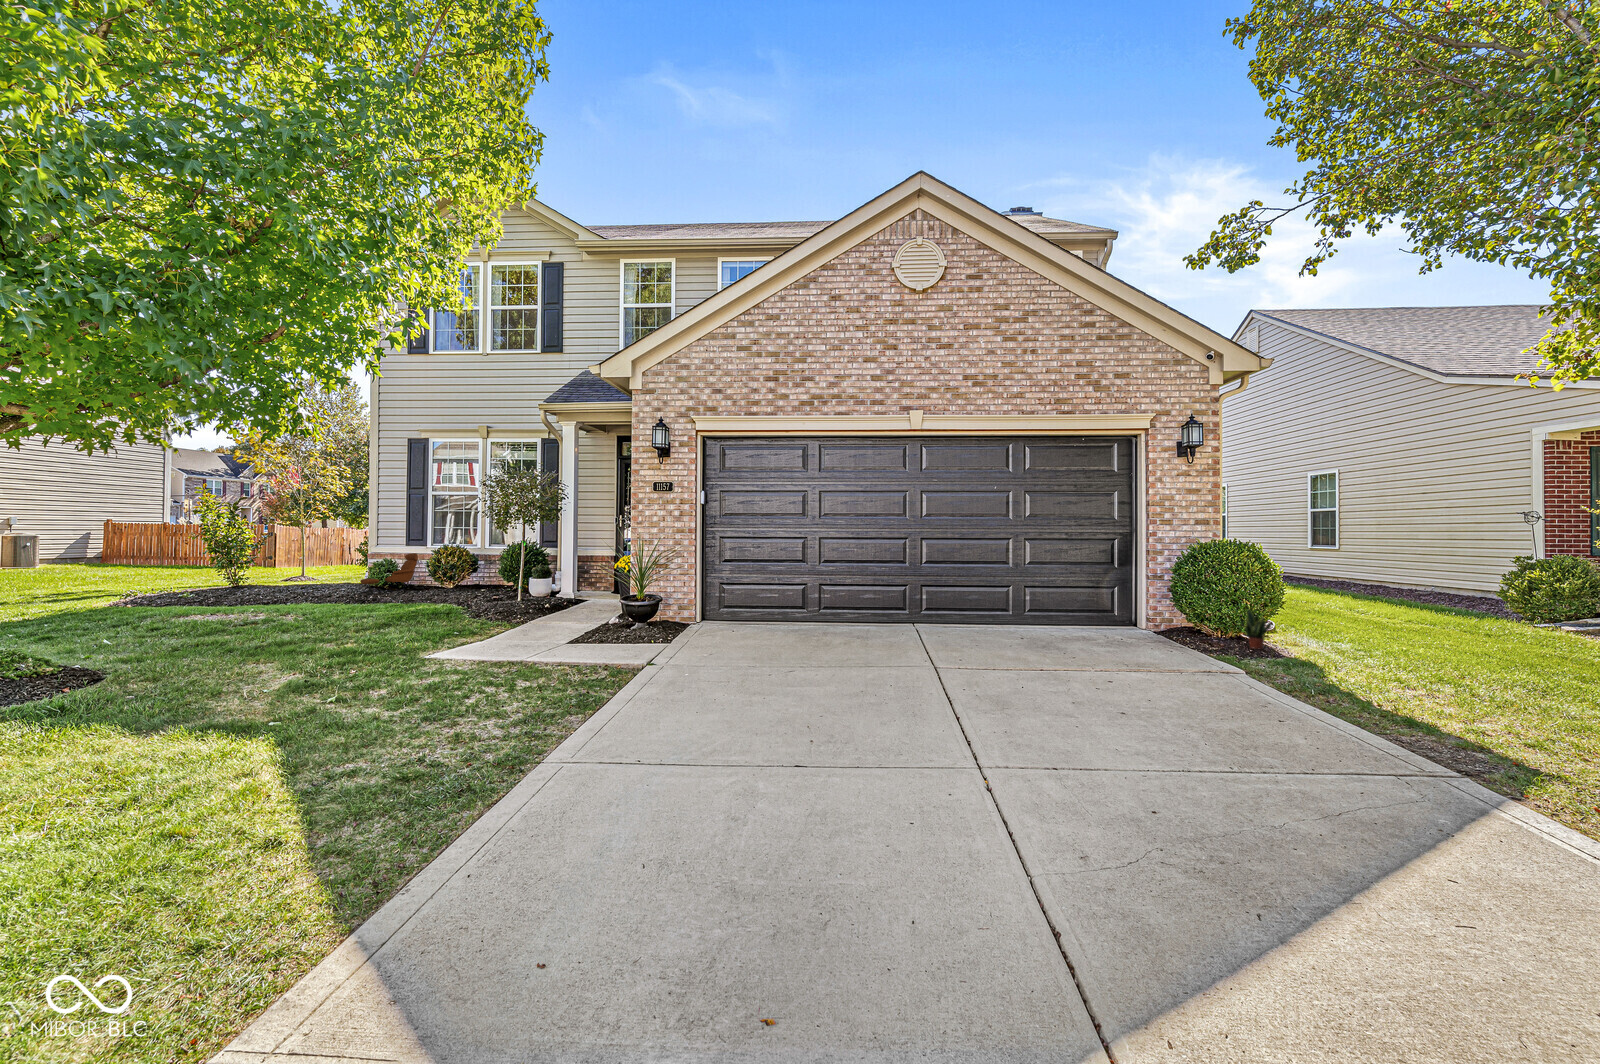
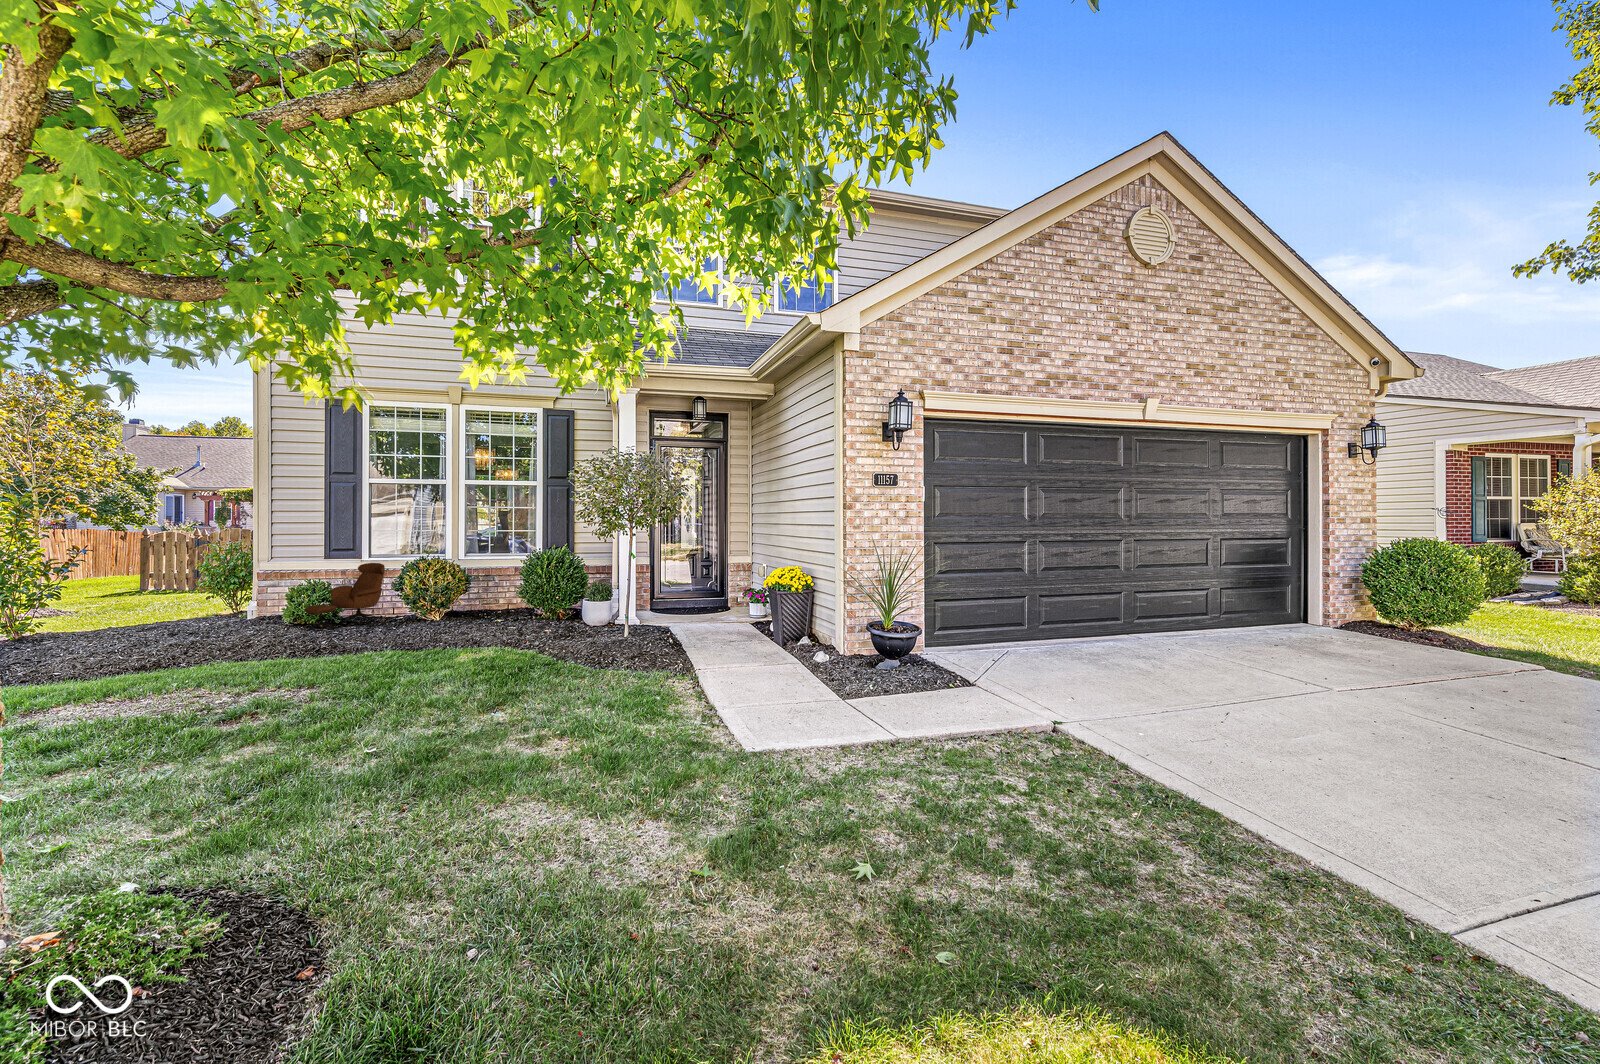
potted plant: present [1240,608,1272,649] -> none [1442,602,1473,640]

